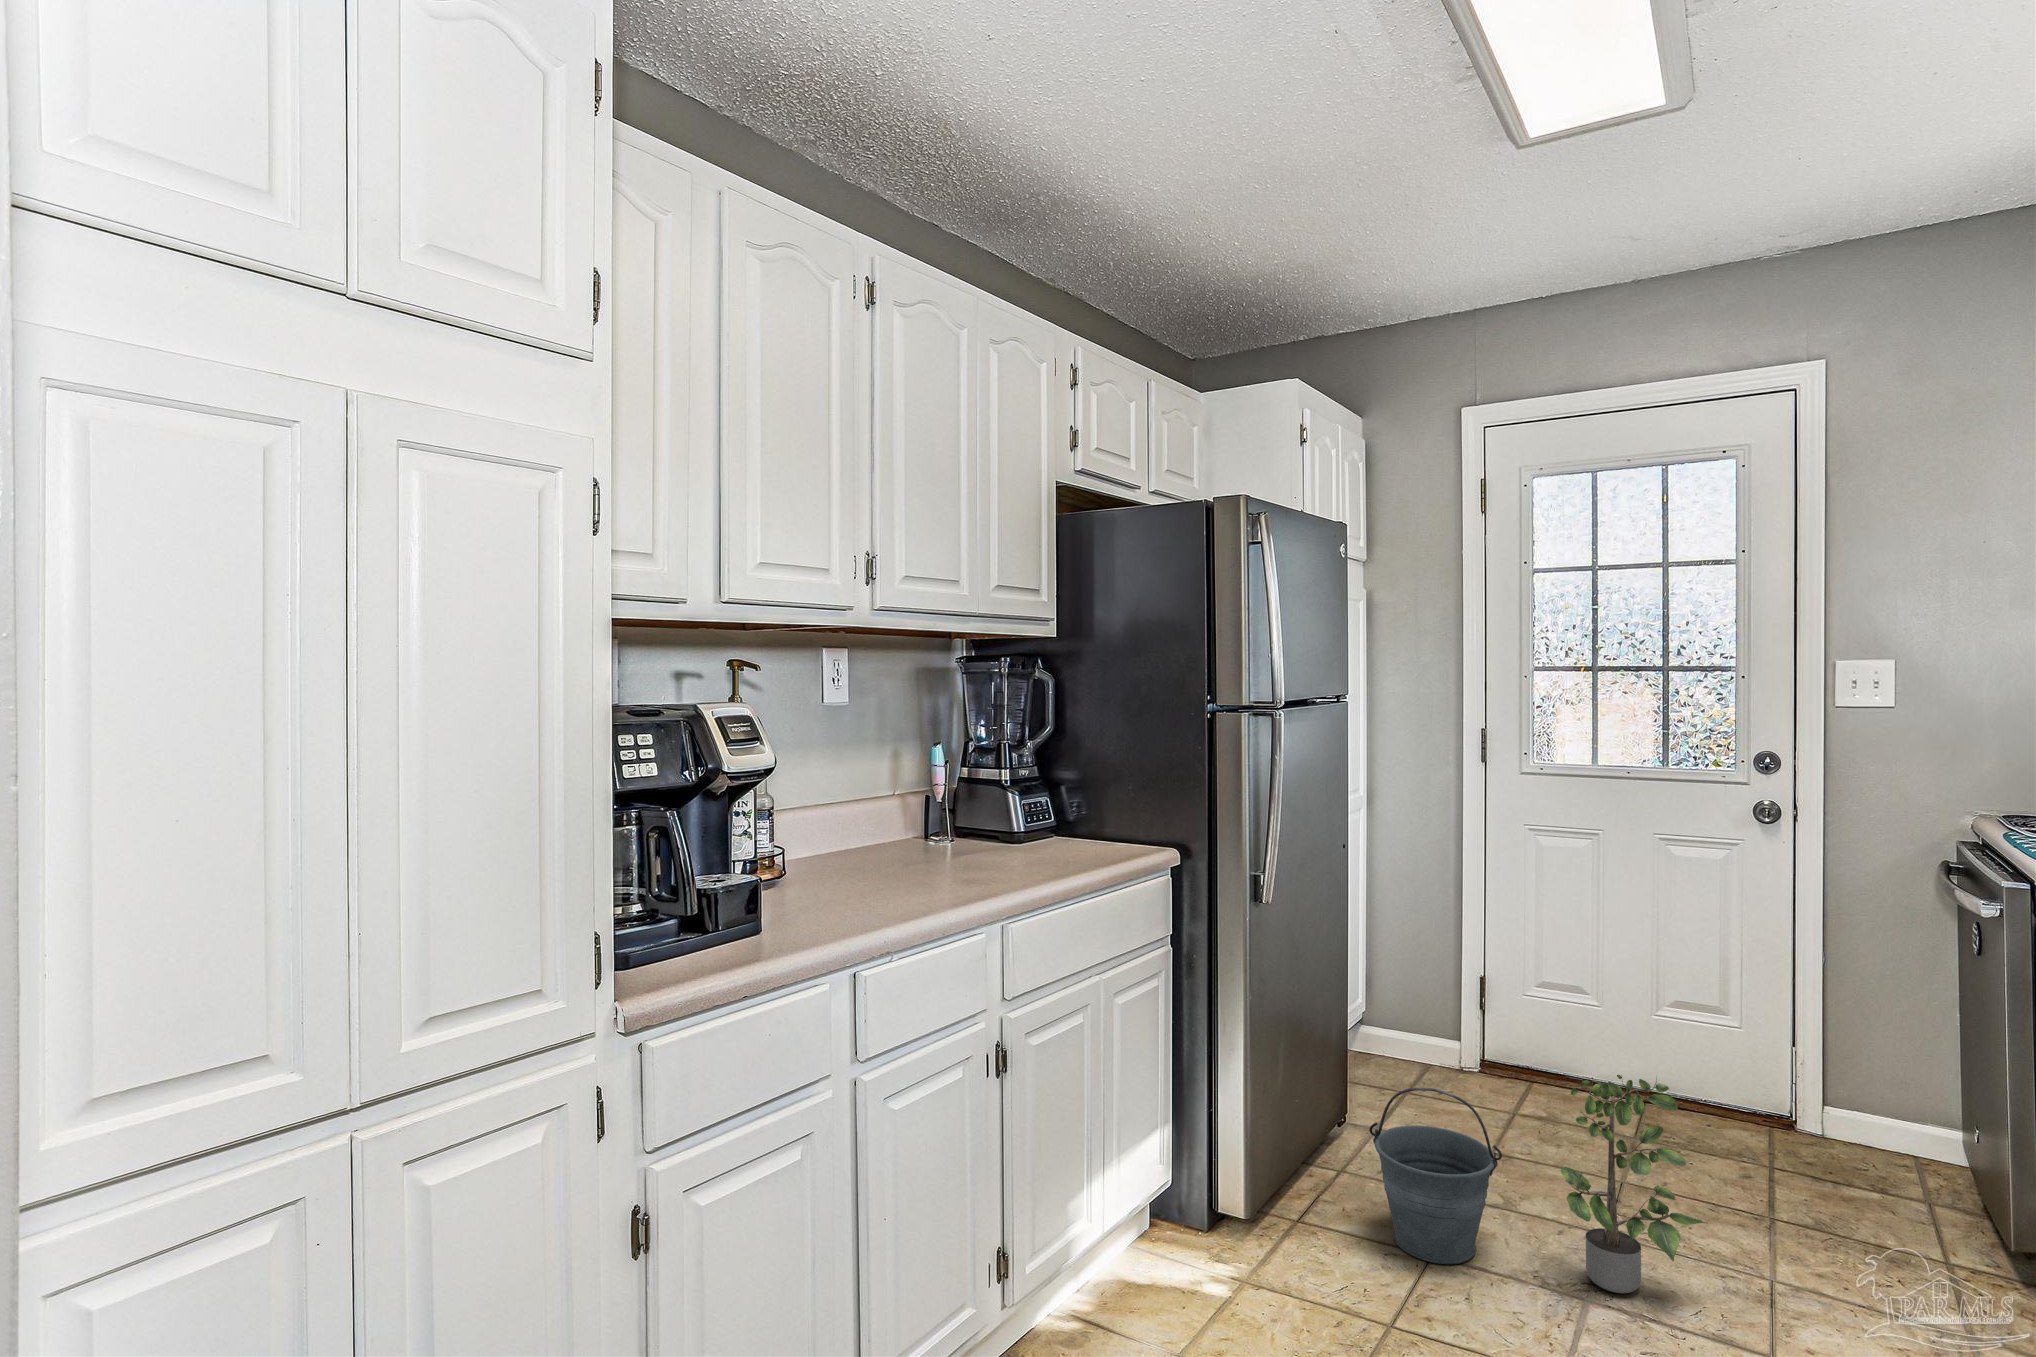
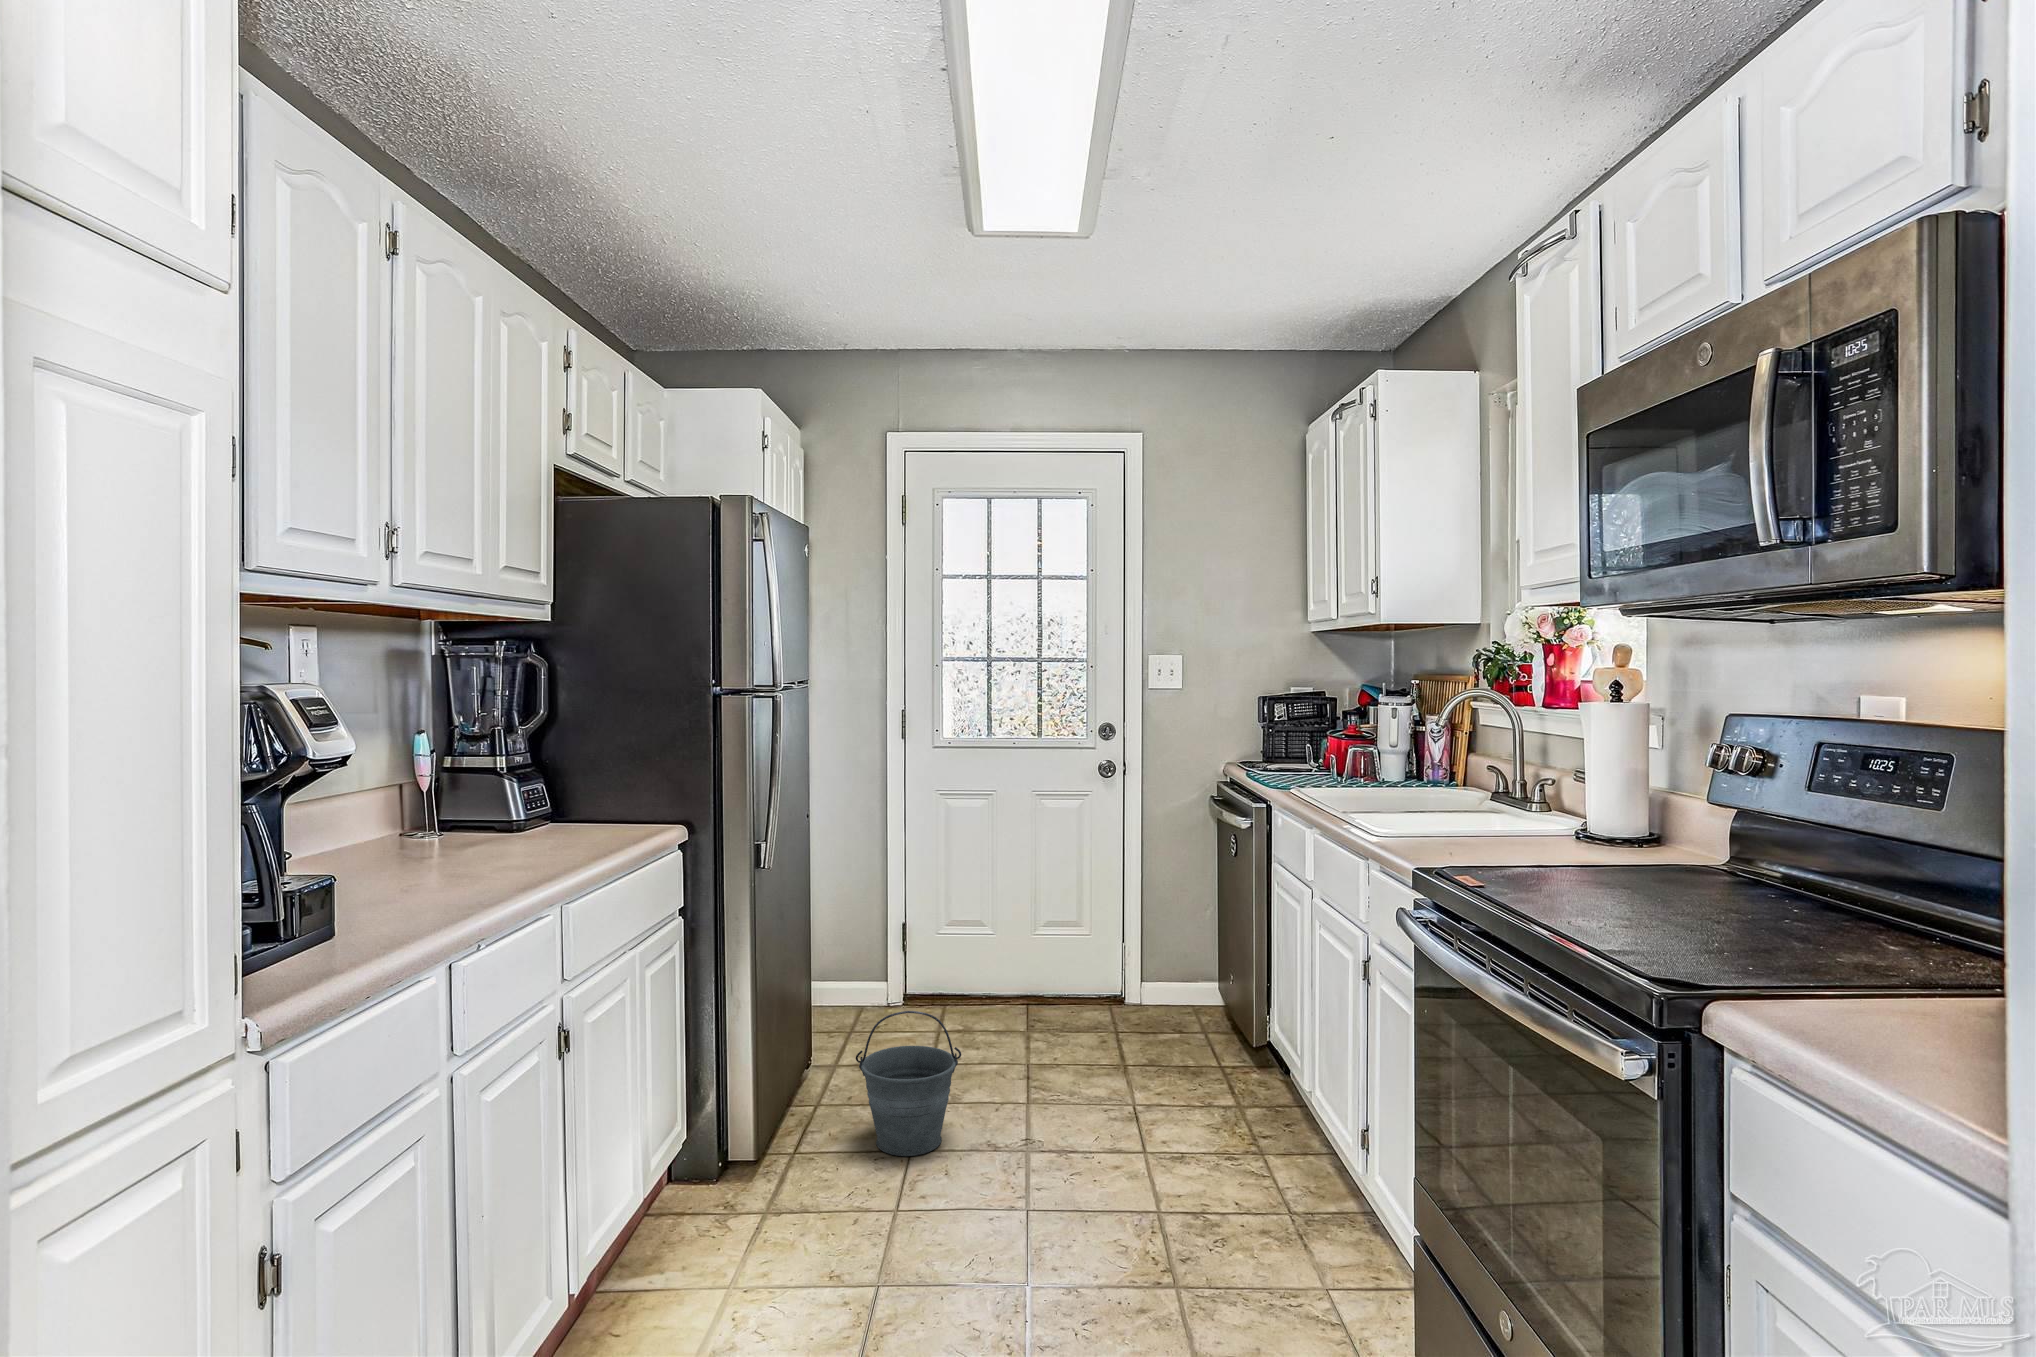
potted plant: present [1561,1075,1705,1293] -> none [1002,966,1101,1140]

